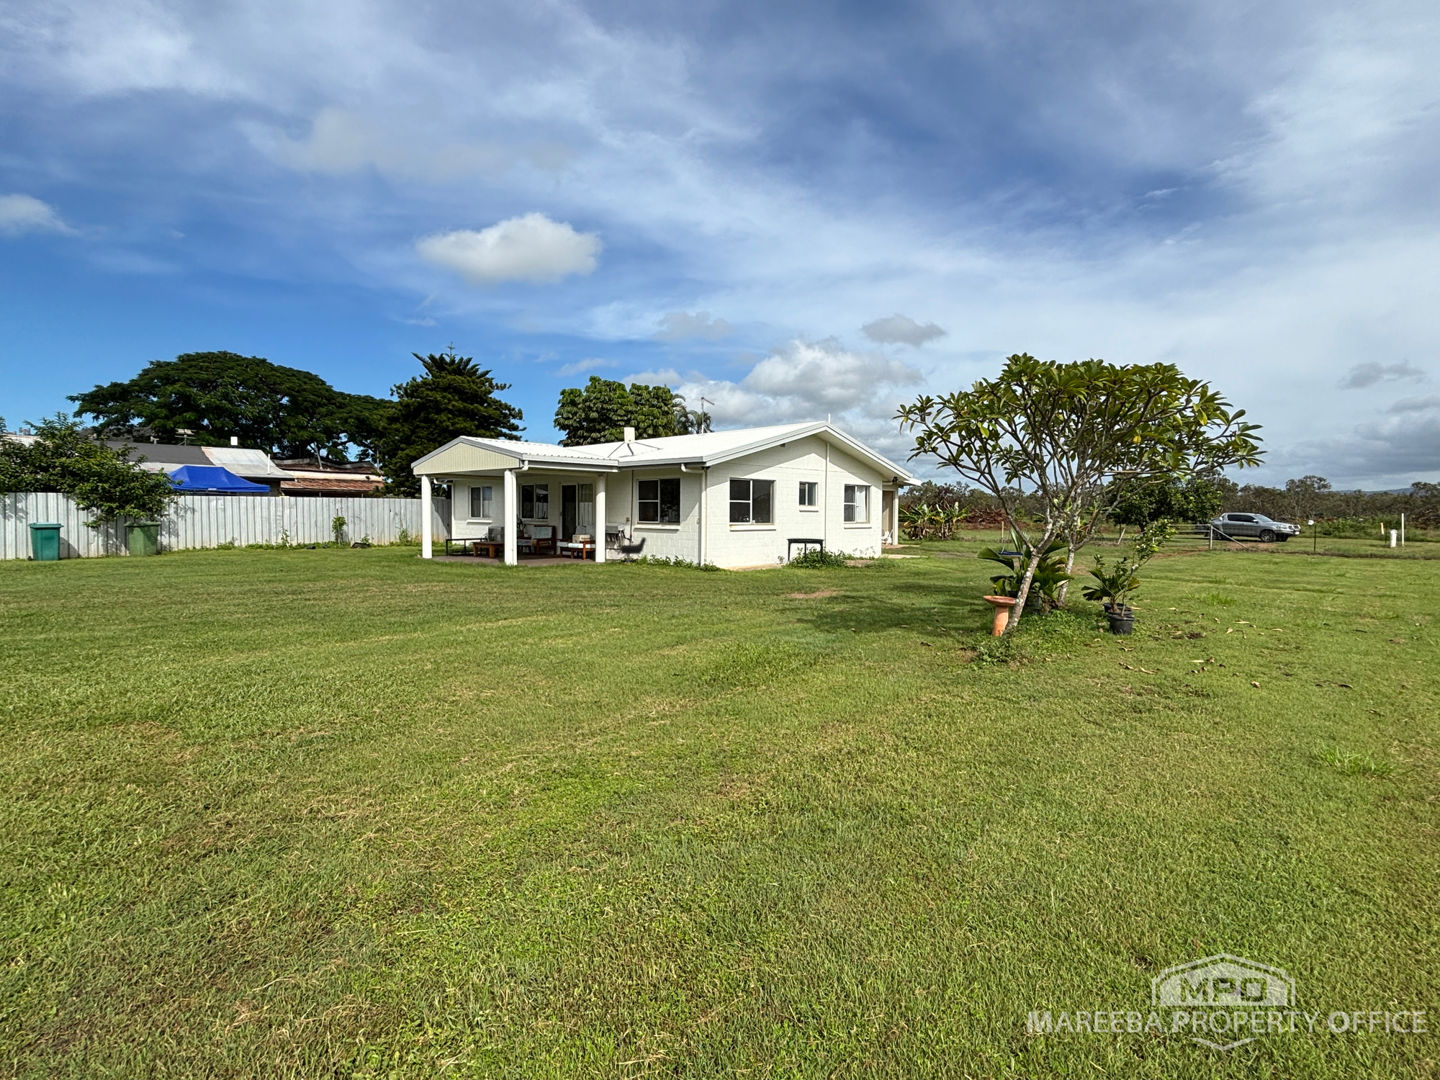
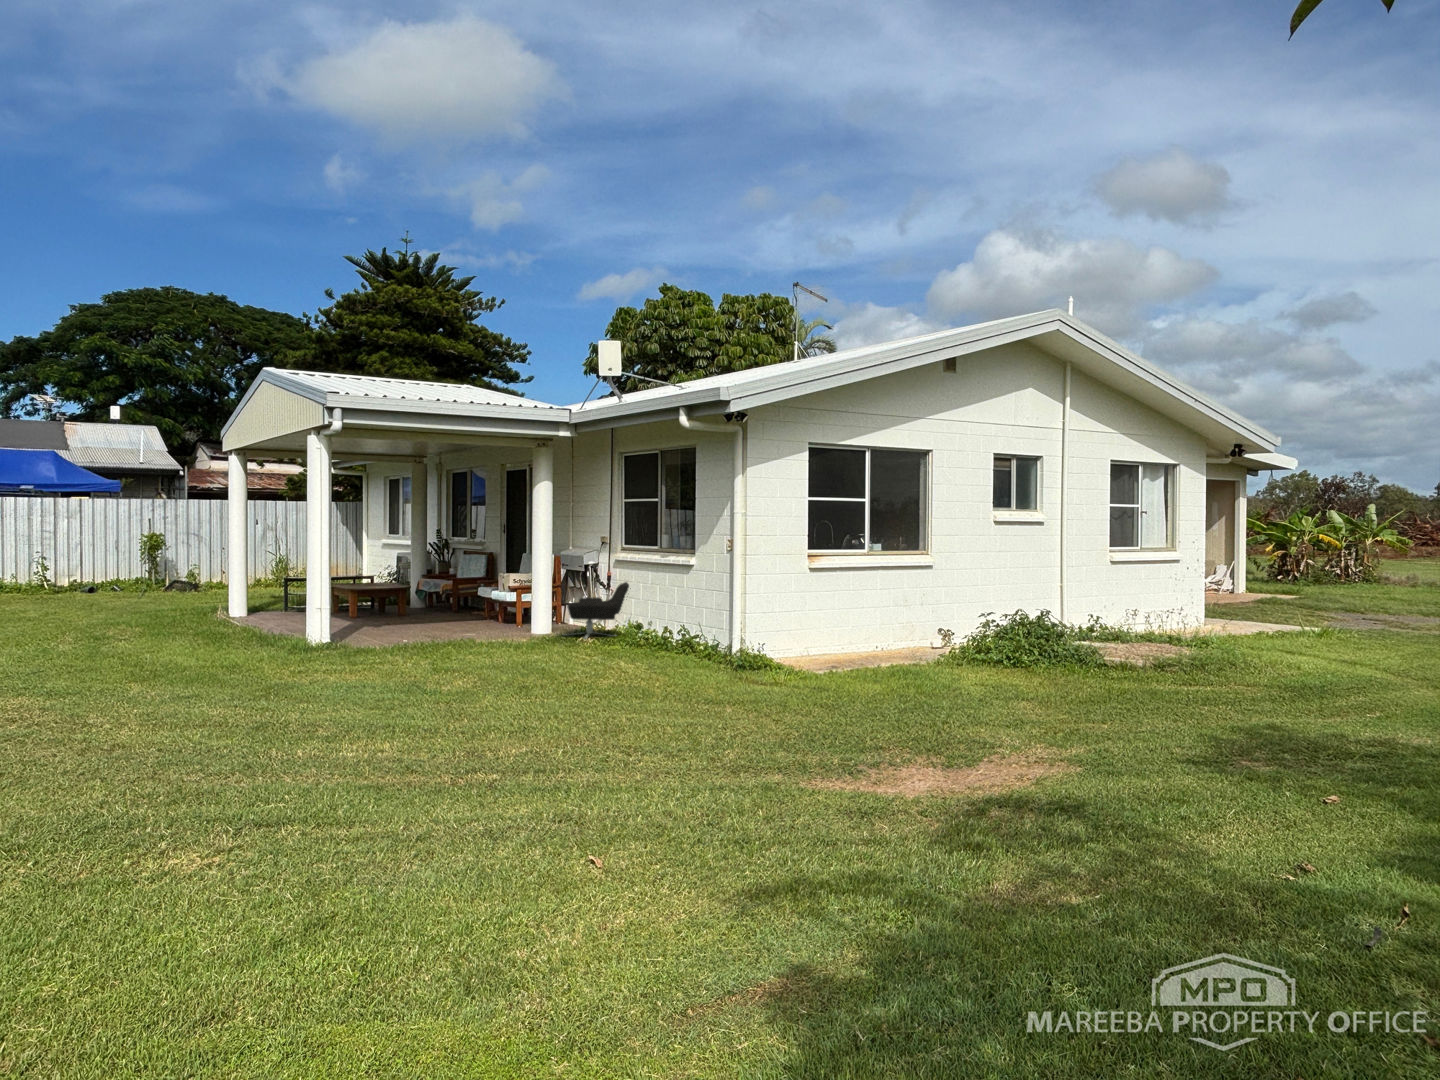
round table: present [787,538,824,563] -> none [957,587,1052,649]

